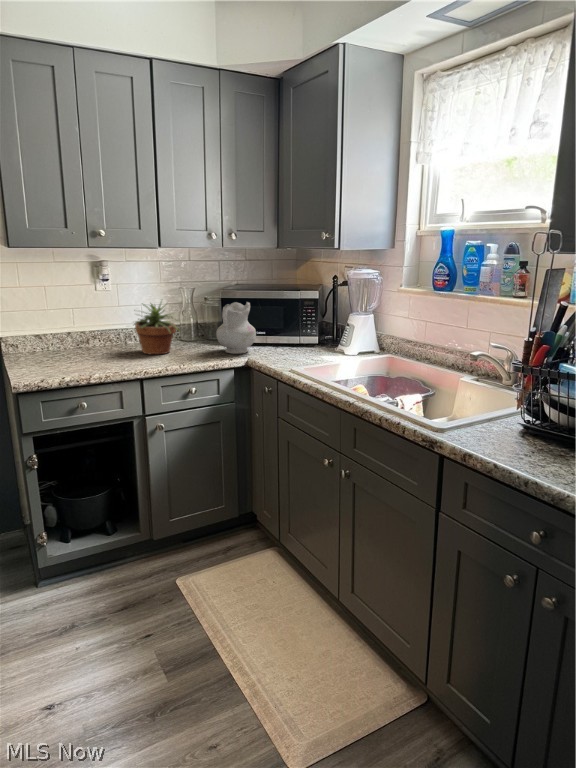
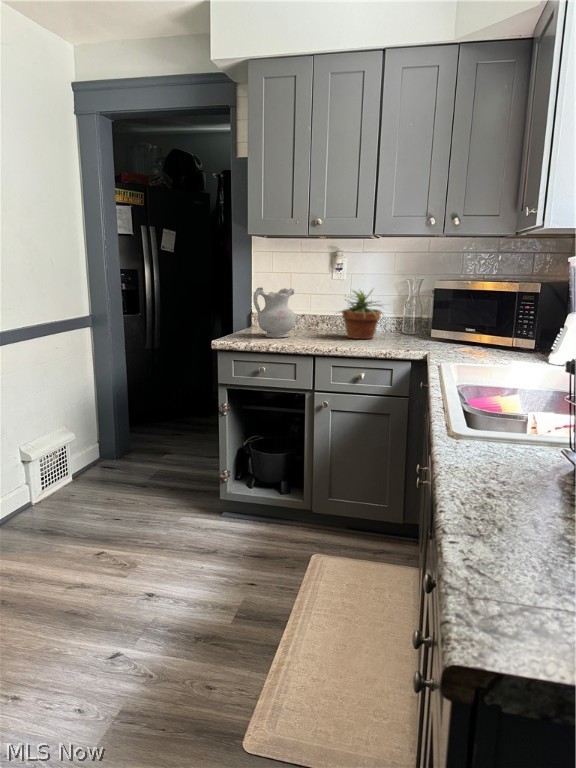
ceramic pitcher: present [216,302,256,354] -> present [253,287,296,338]

